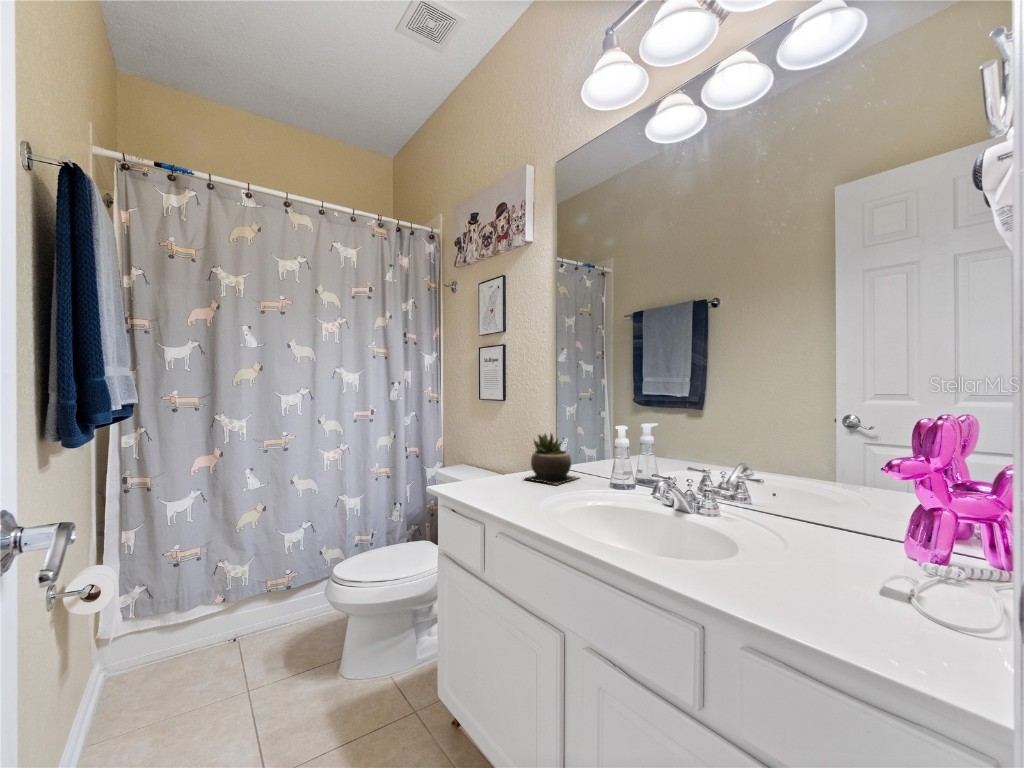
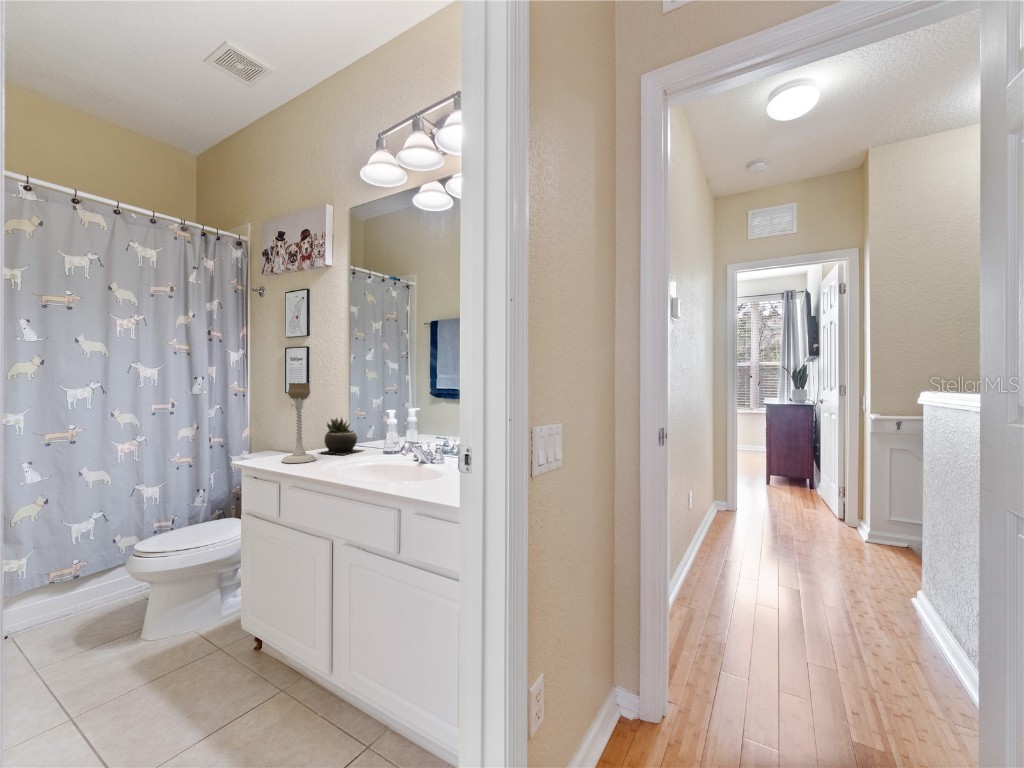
candle holder: none [482,388,525,496] -> present [282,383,317,463]

